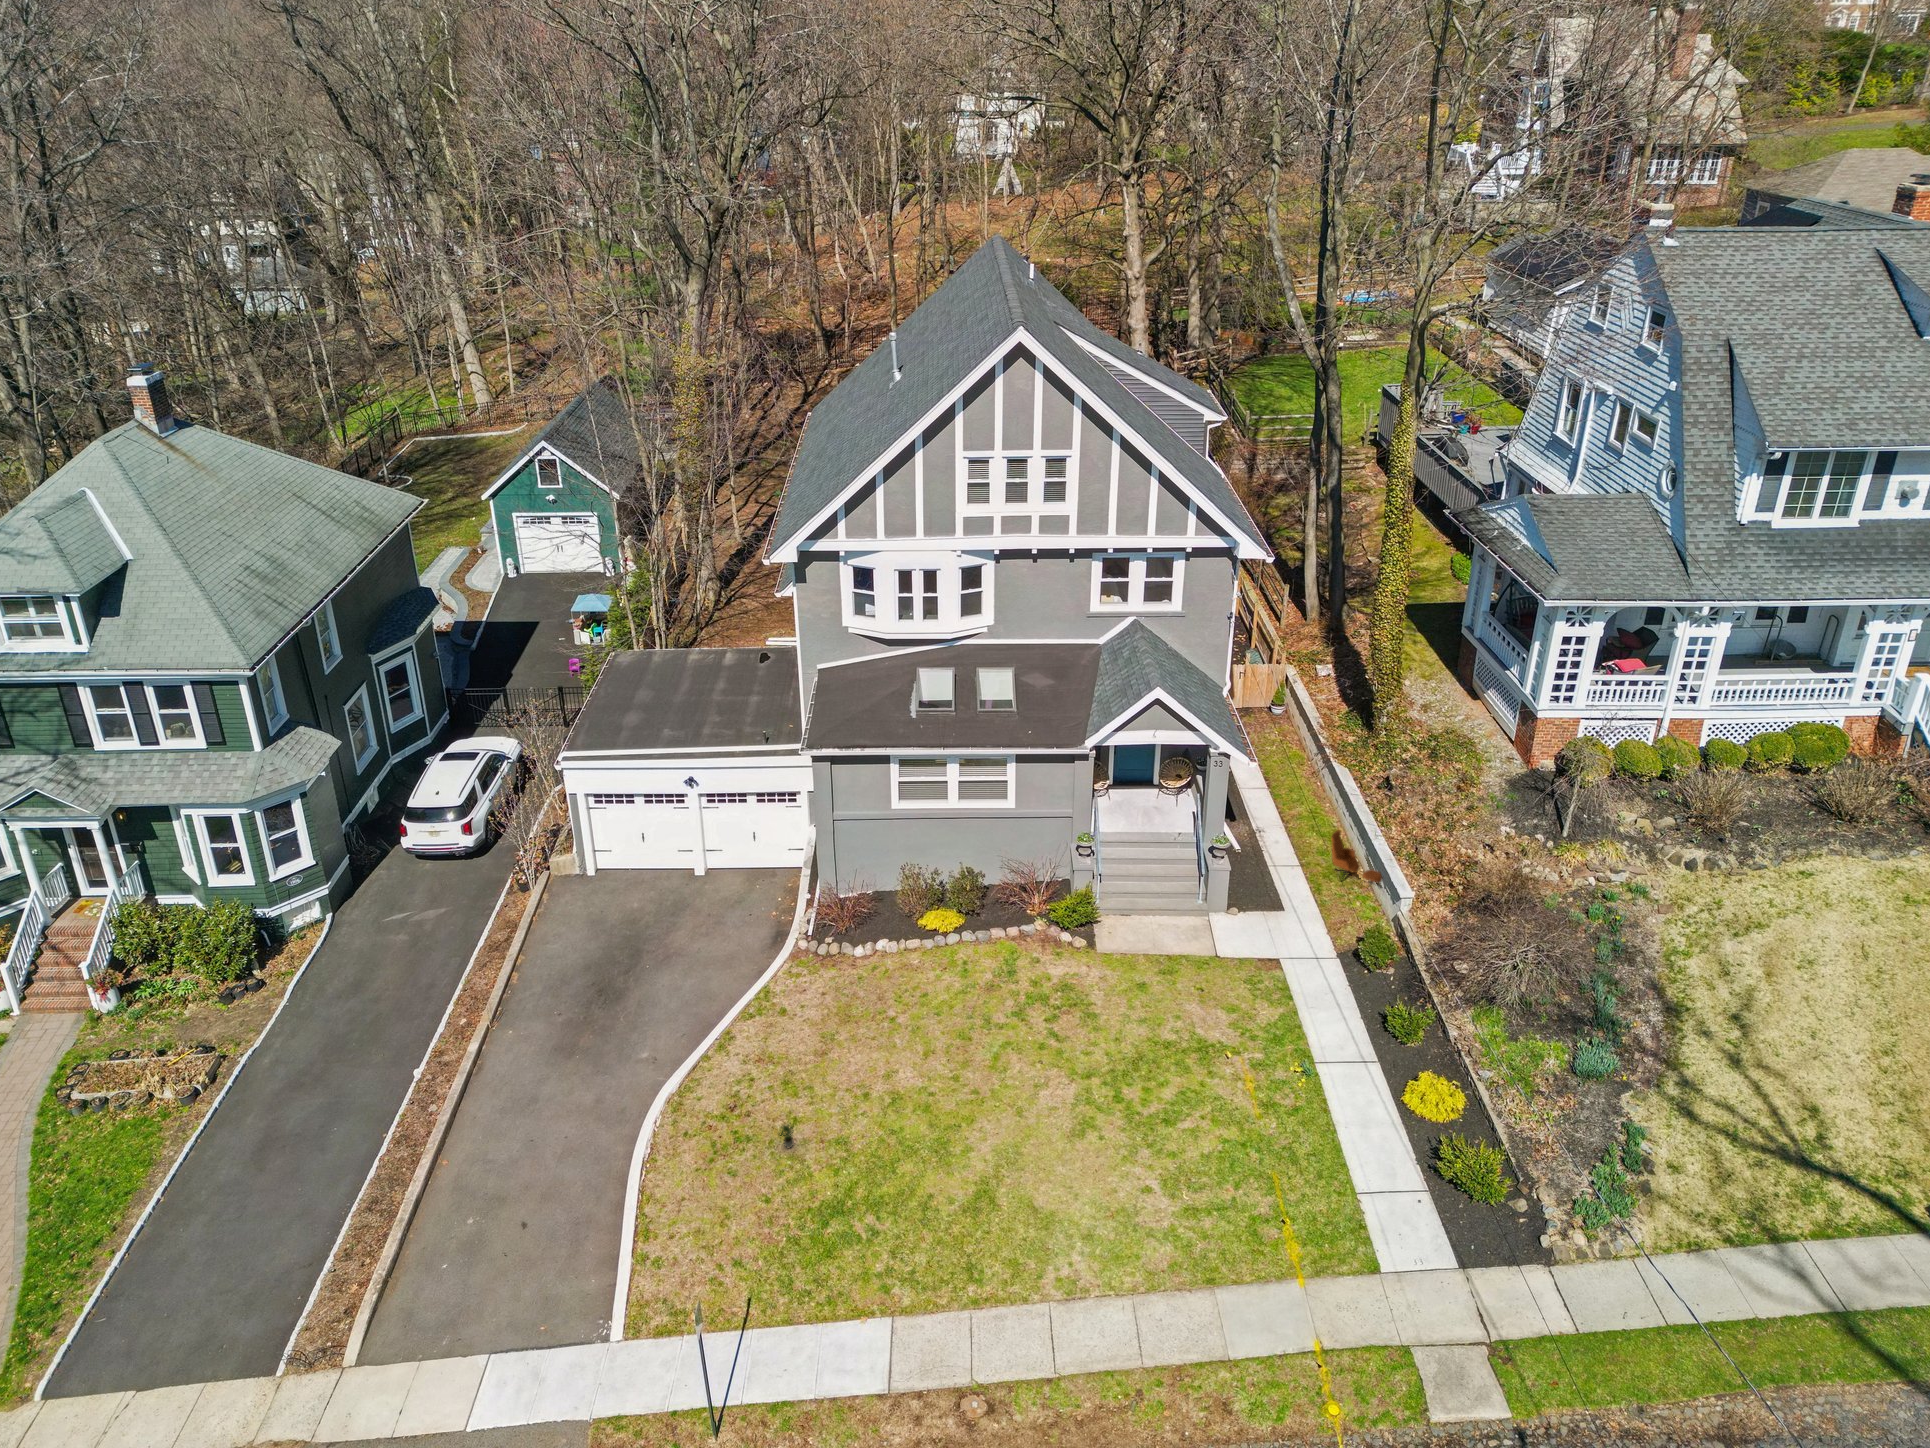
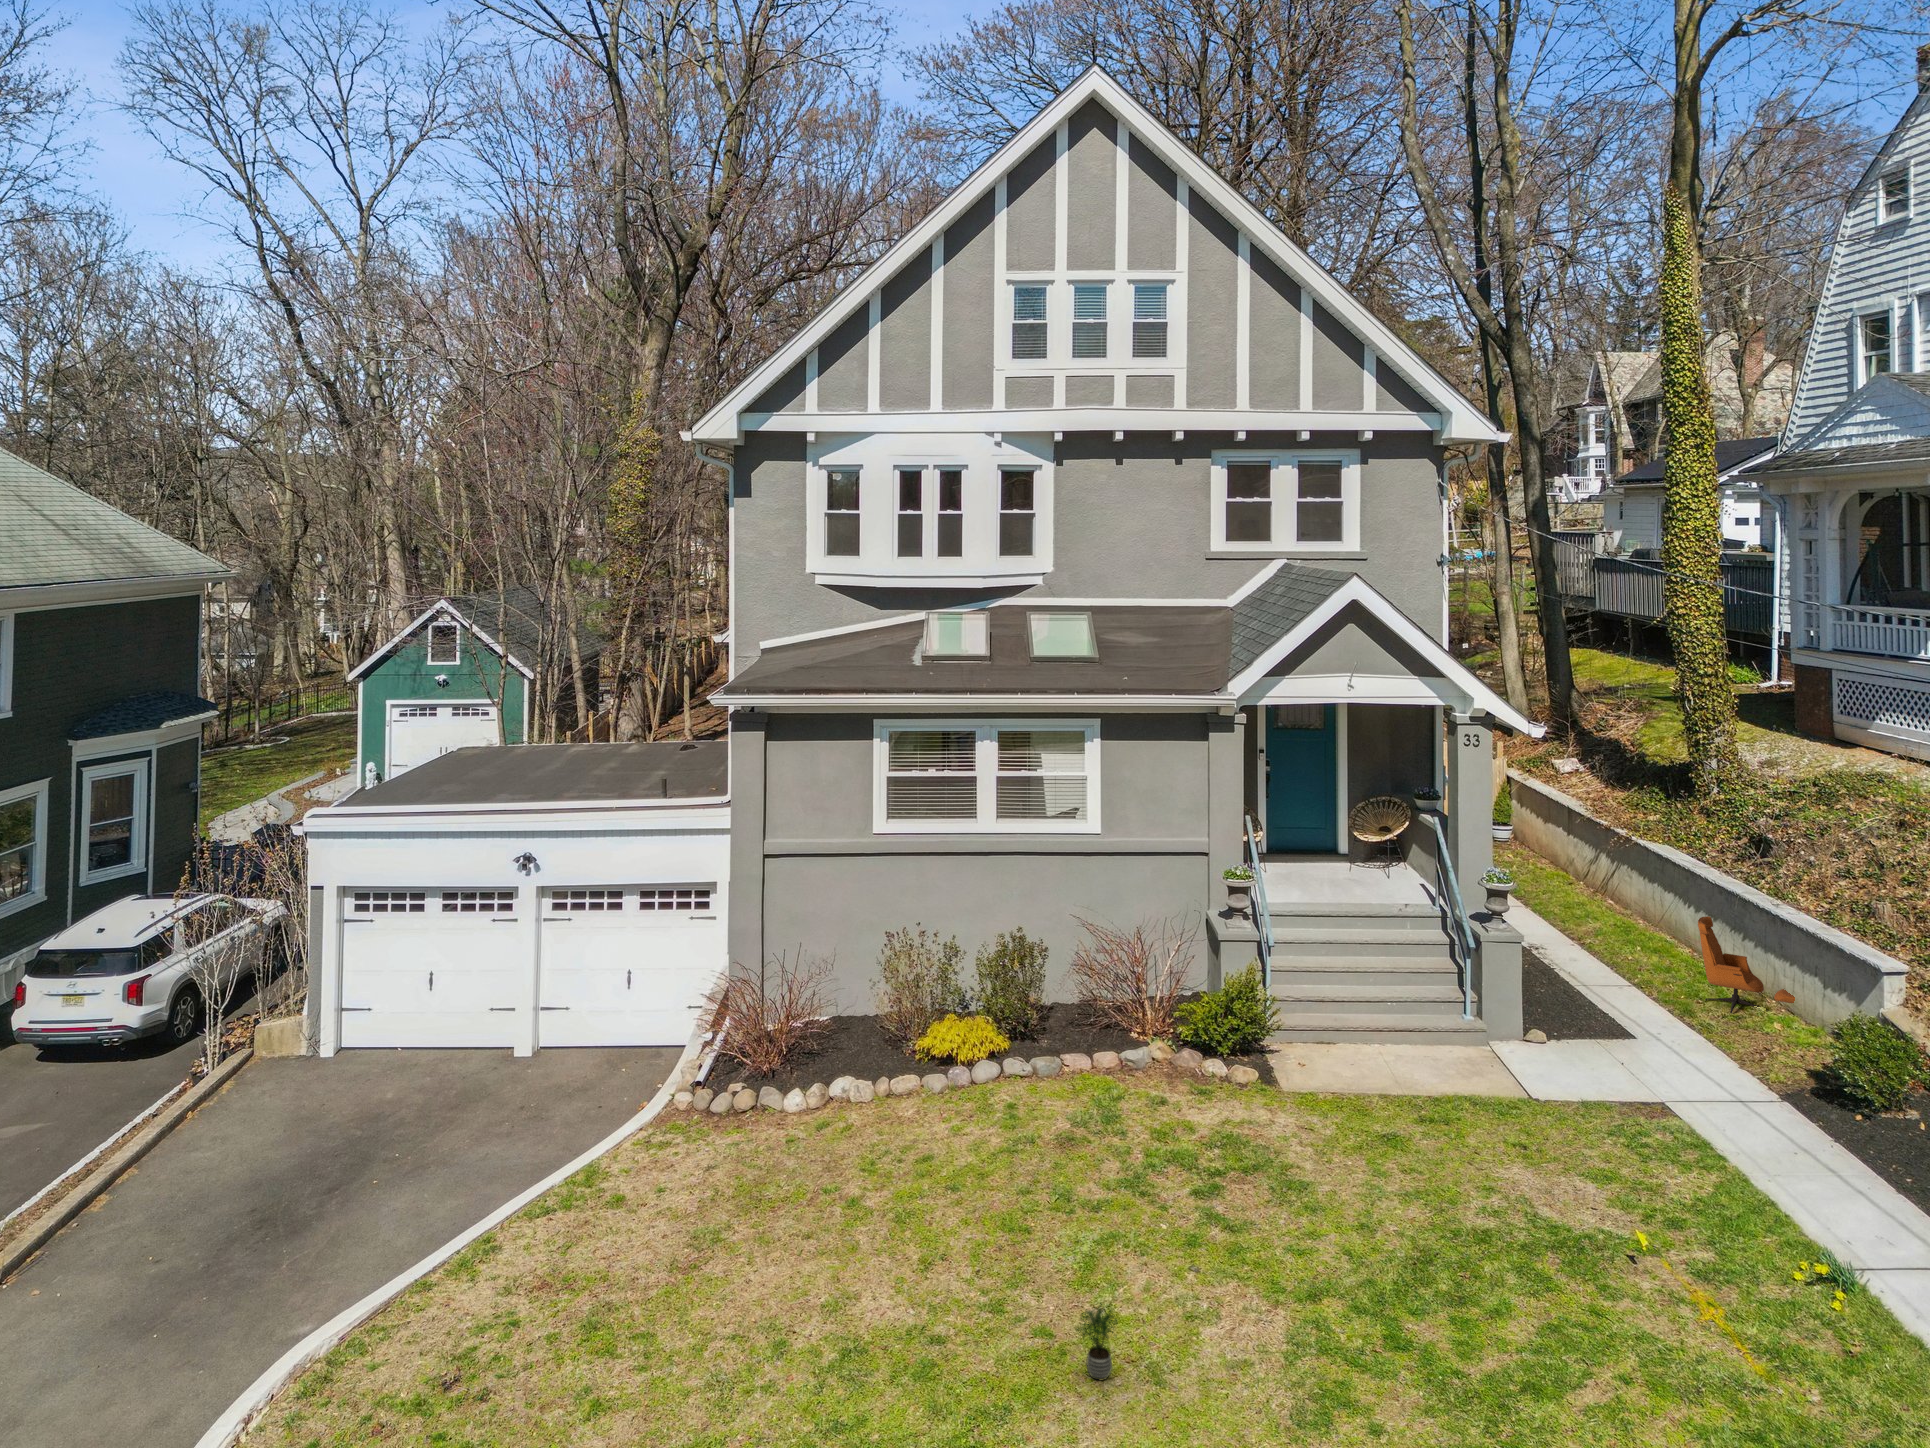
potted plant: present [779,1123,794,1148] -> present [1077,1303,1117,1380]

